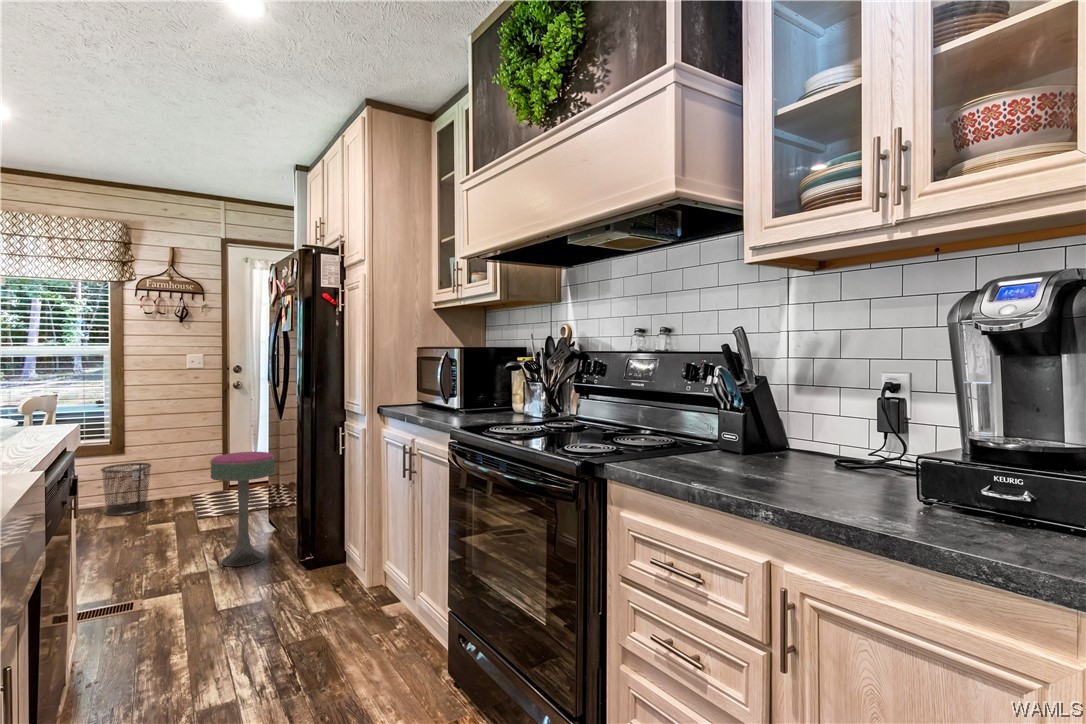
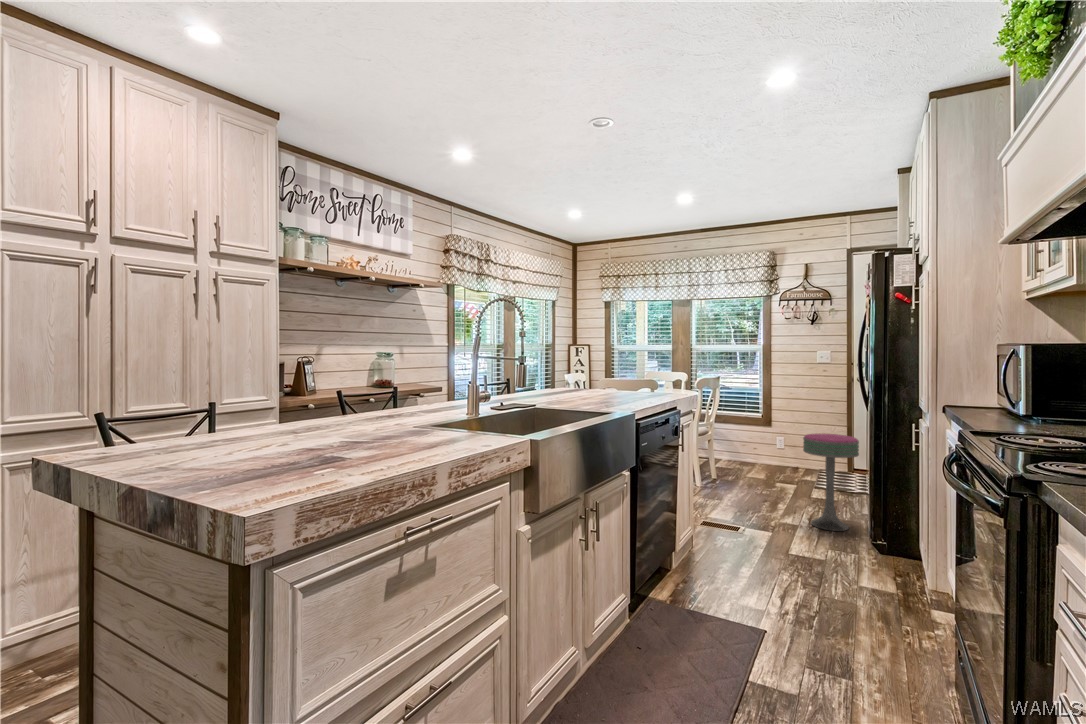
waste bin: present [101,463,151,515] -> none [753,434,787,472]

